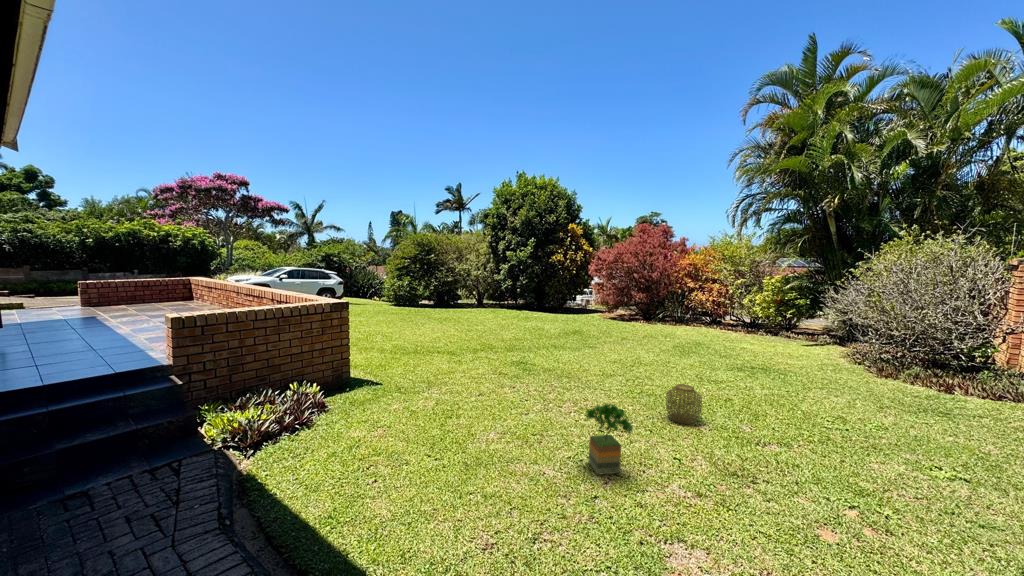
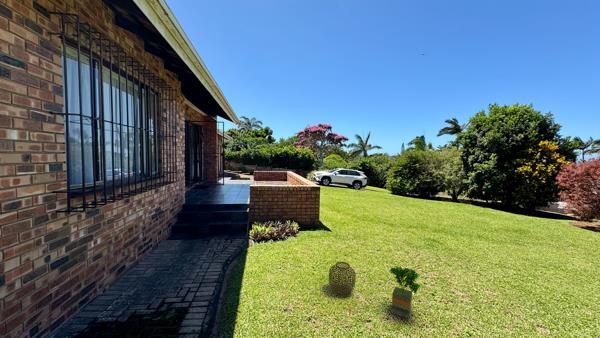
woven basket: present [666,384,702,424] -> present [329,262,356,295]

